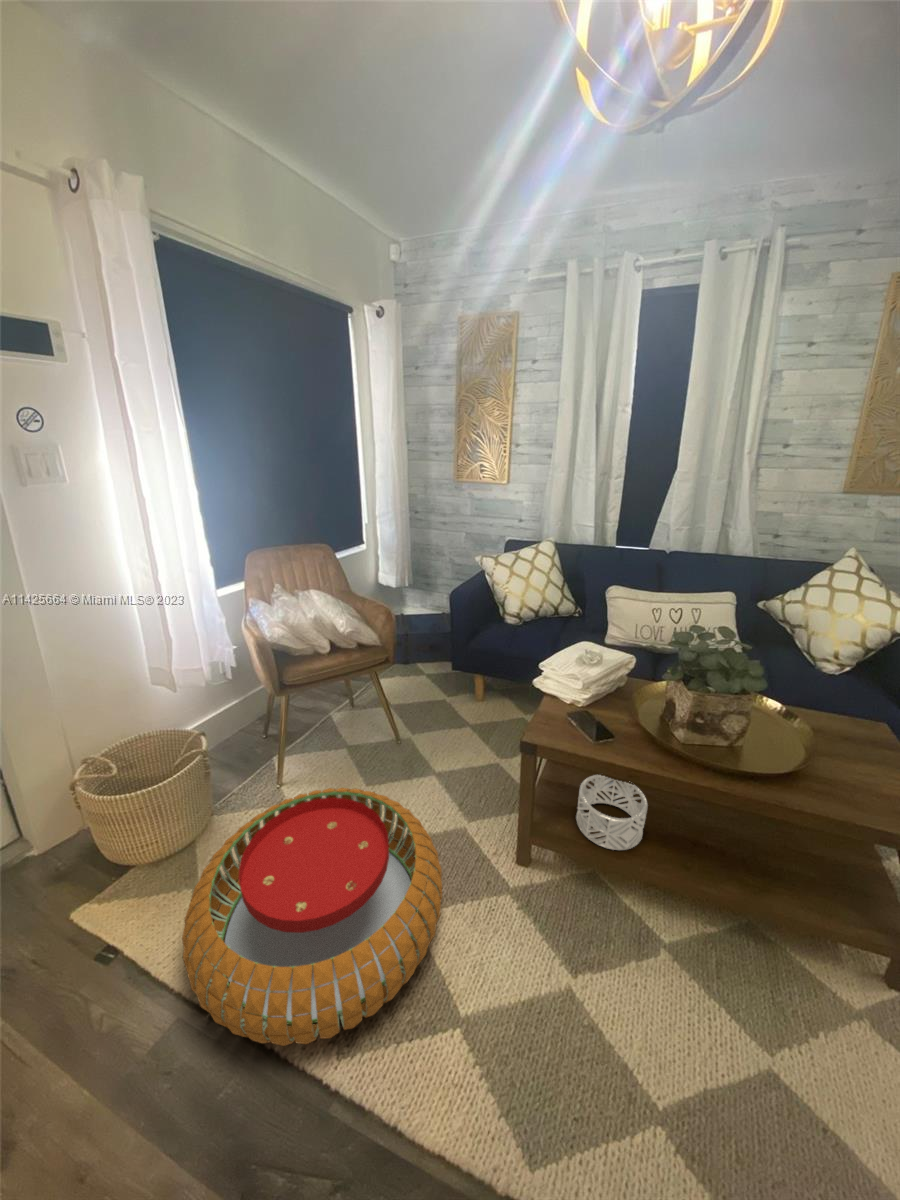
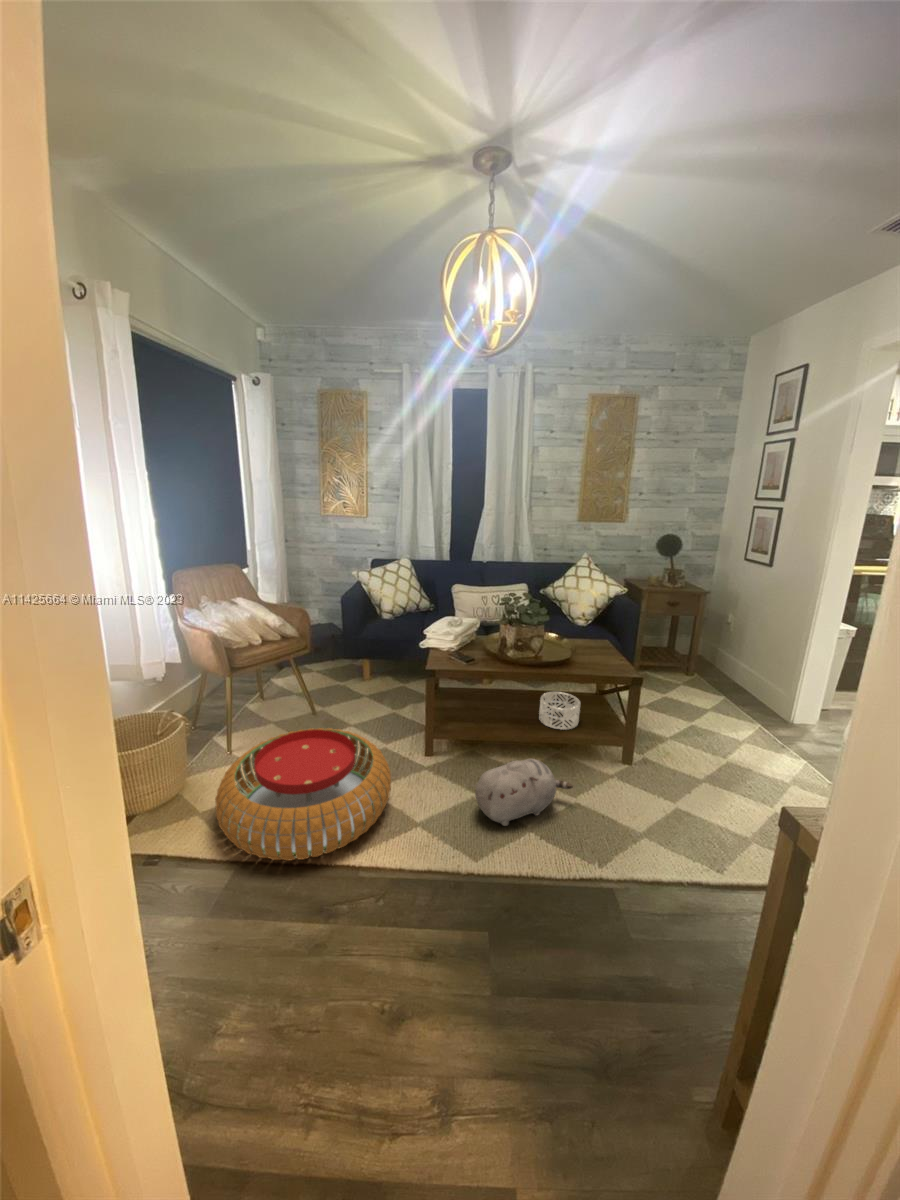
decorative bowl: present [576,775,648,850] -> present [539,692,580,730]
plush toy: none [568,968,784,1098] -> present [475,759,573,826]

